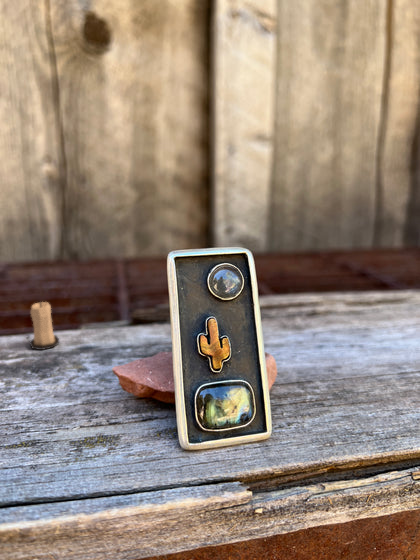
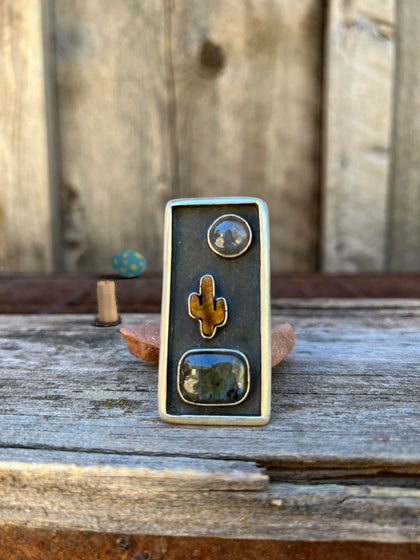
decorative egg: none [20,253,60,282] -> present [111,249,147,277]

